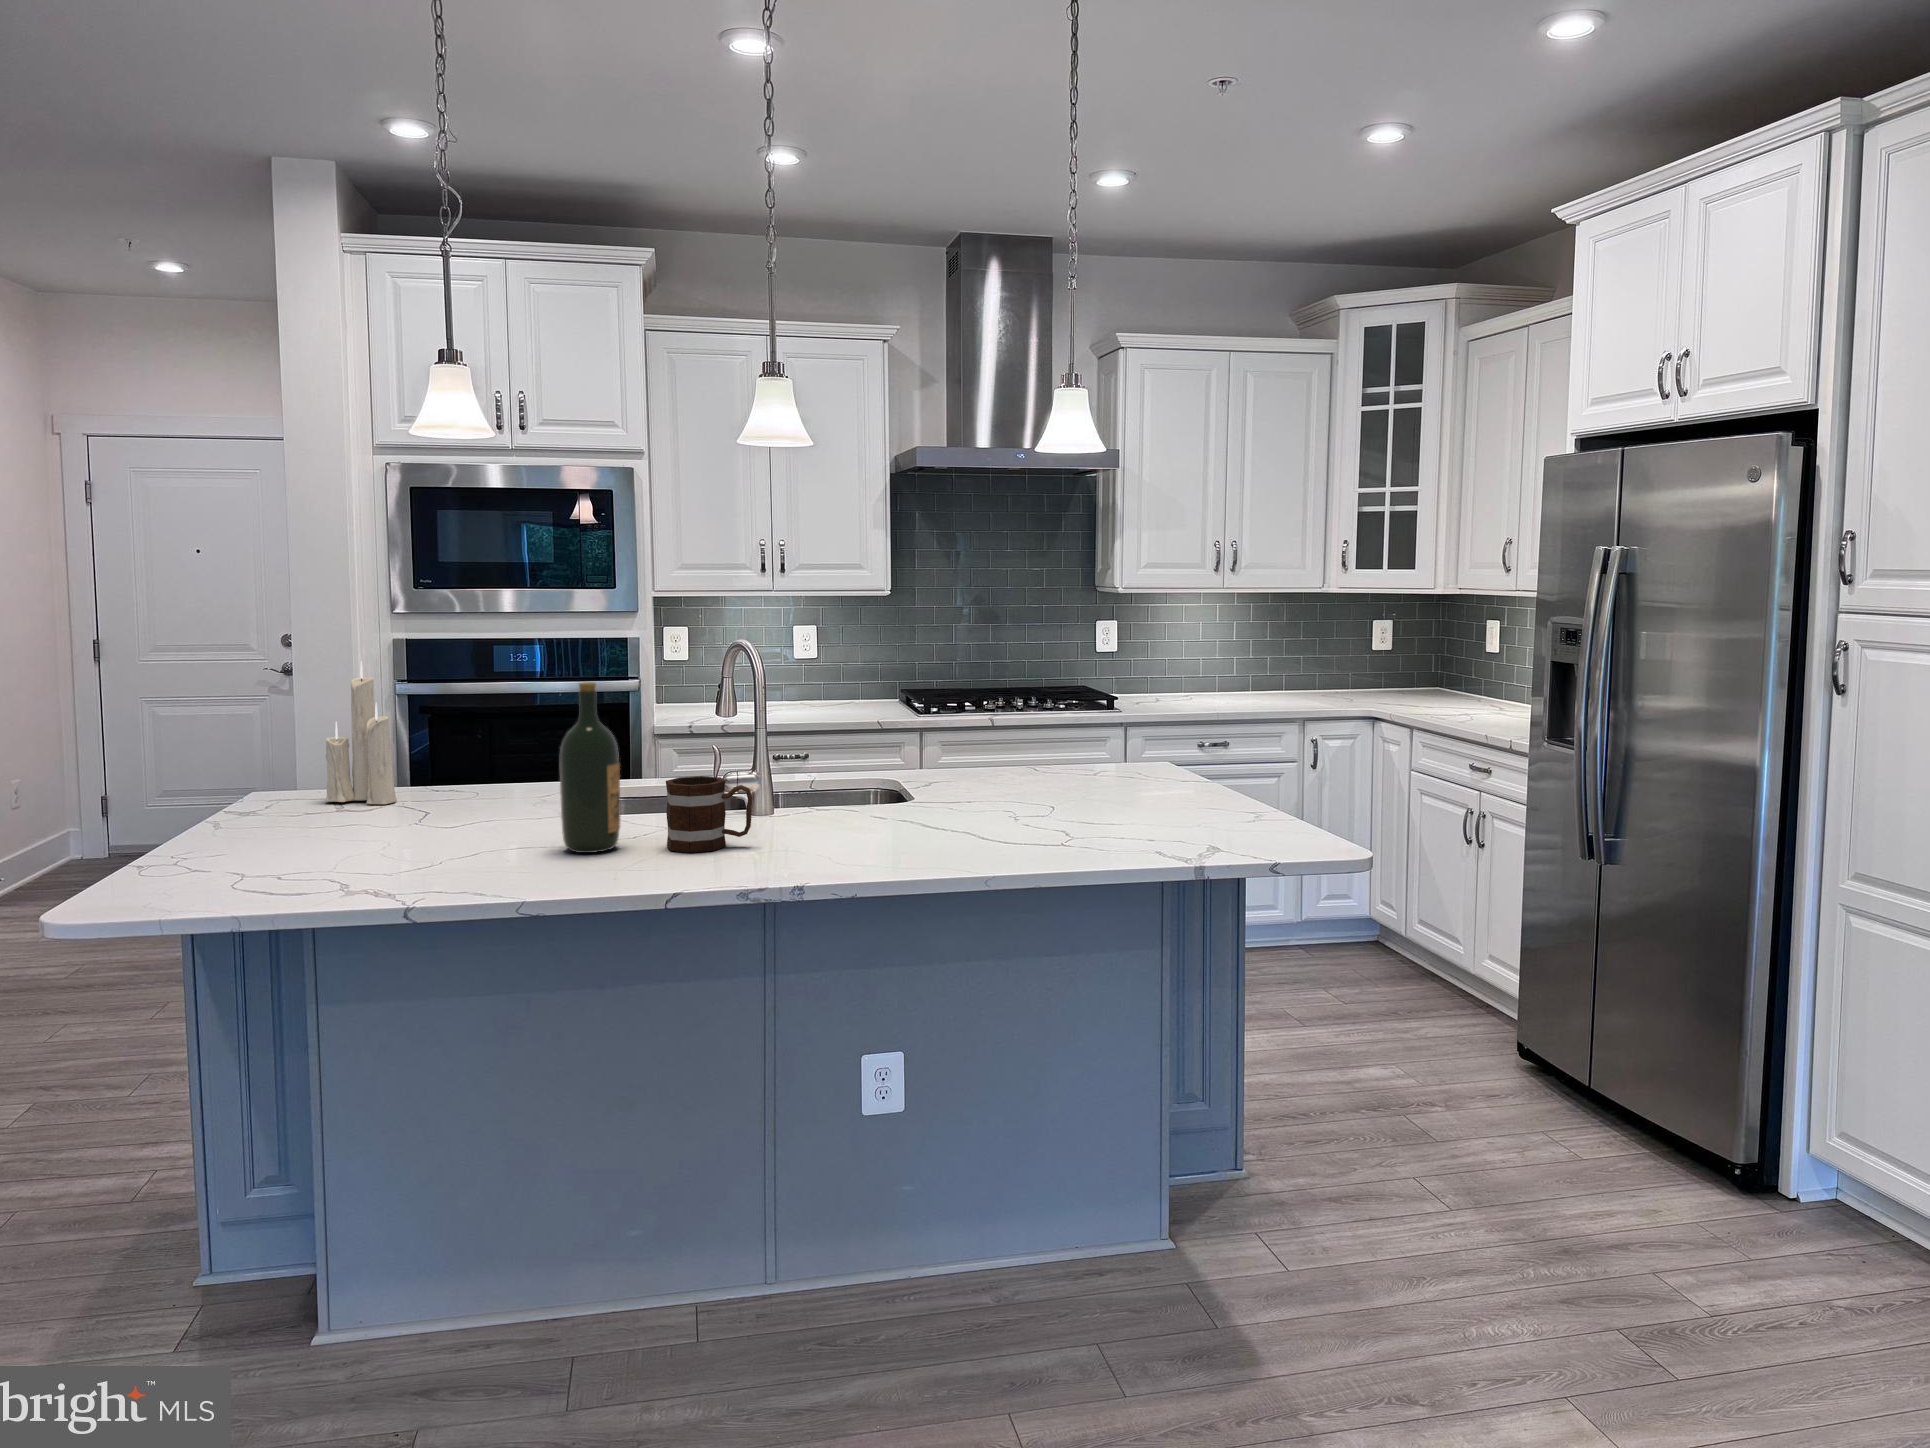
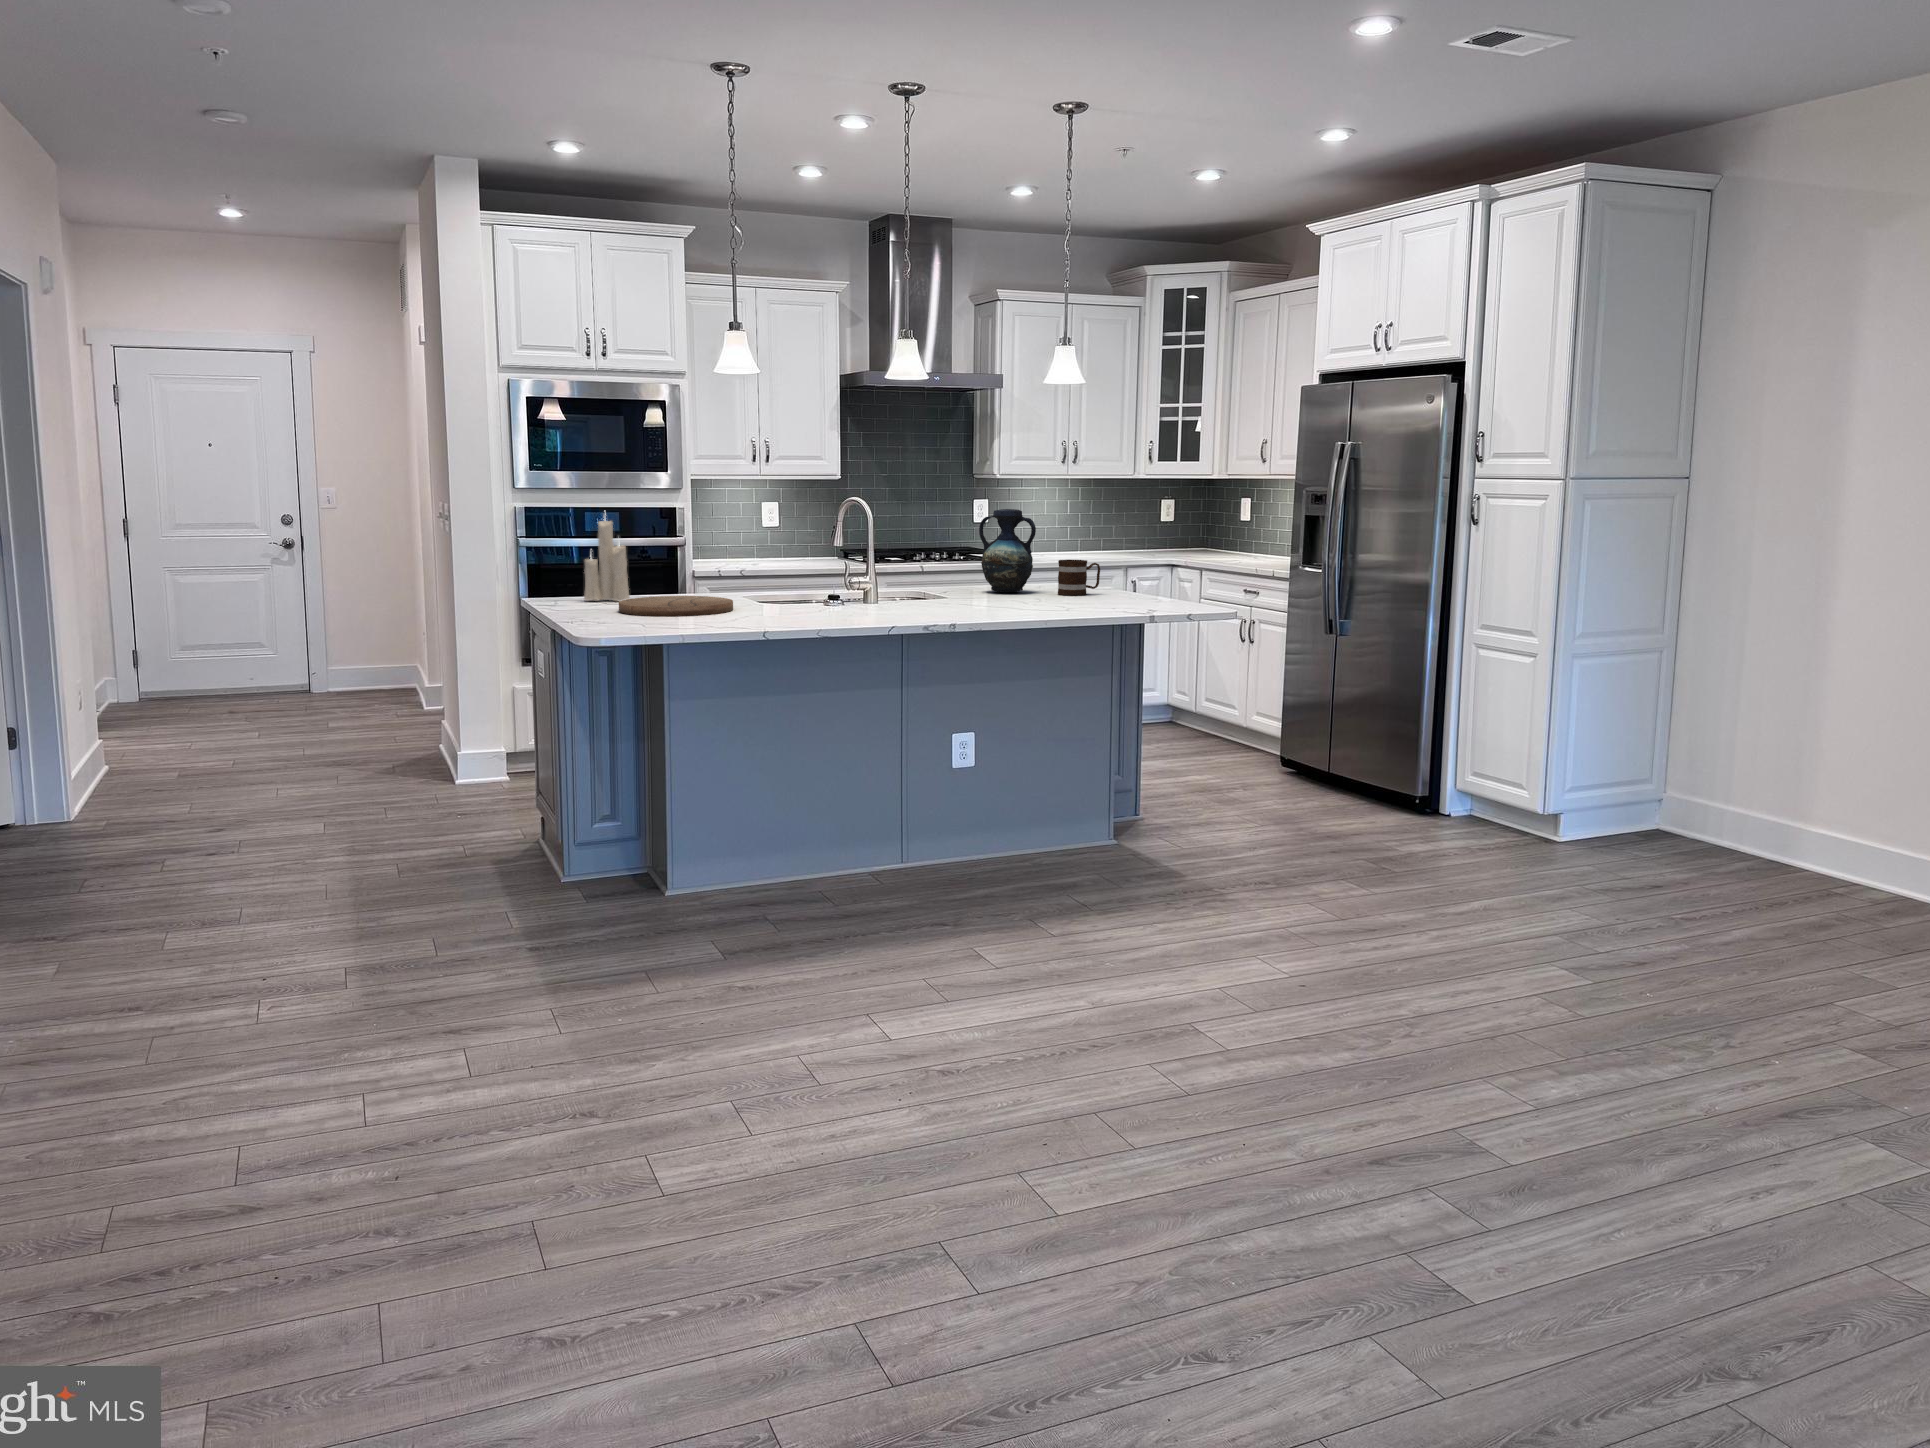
vase: none [973,658,1060,793] -> present [979,509,1036,592]
wine bottle: present [559,682,620,853] -> none [793,514,826,613]
mug: present [666,776,752,853] -> present [1058,560,1100,595]
cutting board: none [292,803,496,855] -> present [619,596,733,616]

